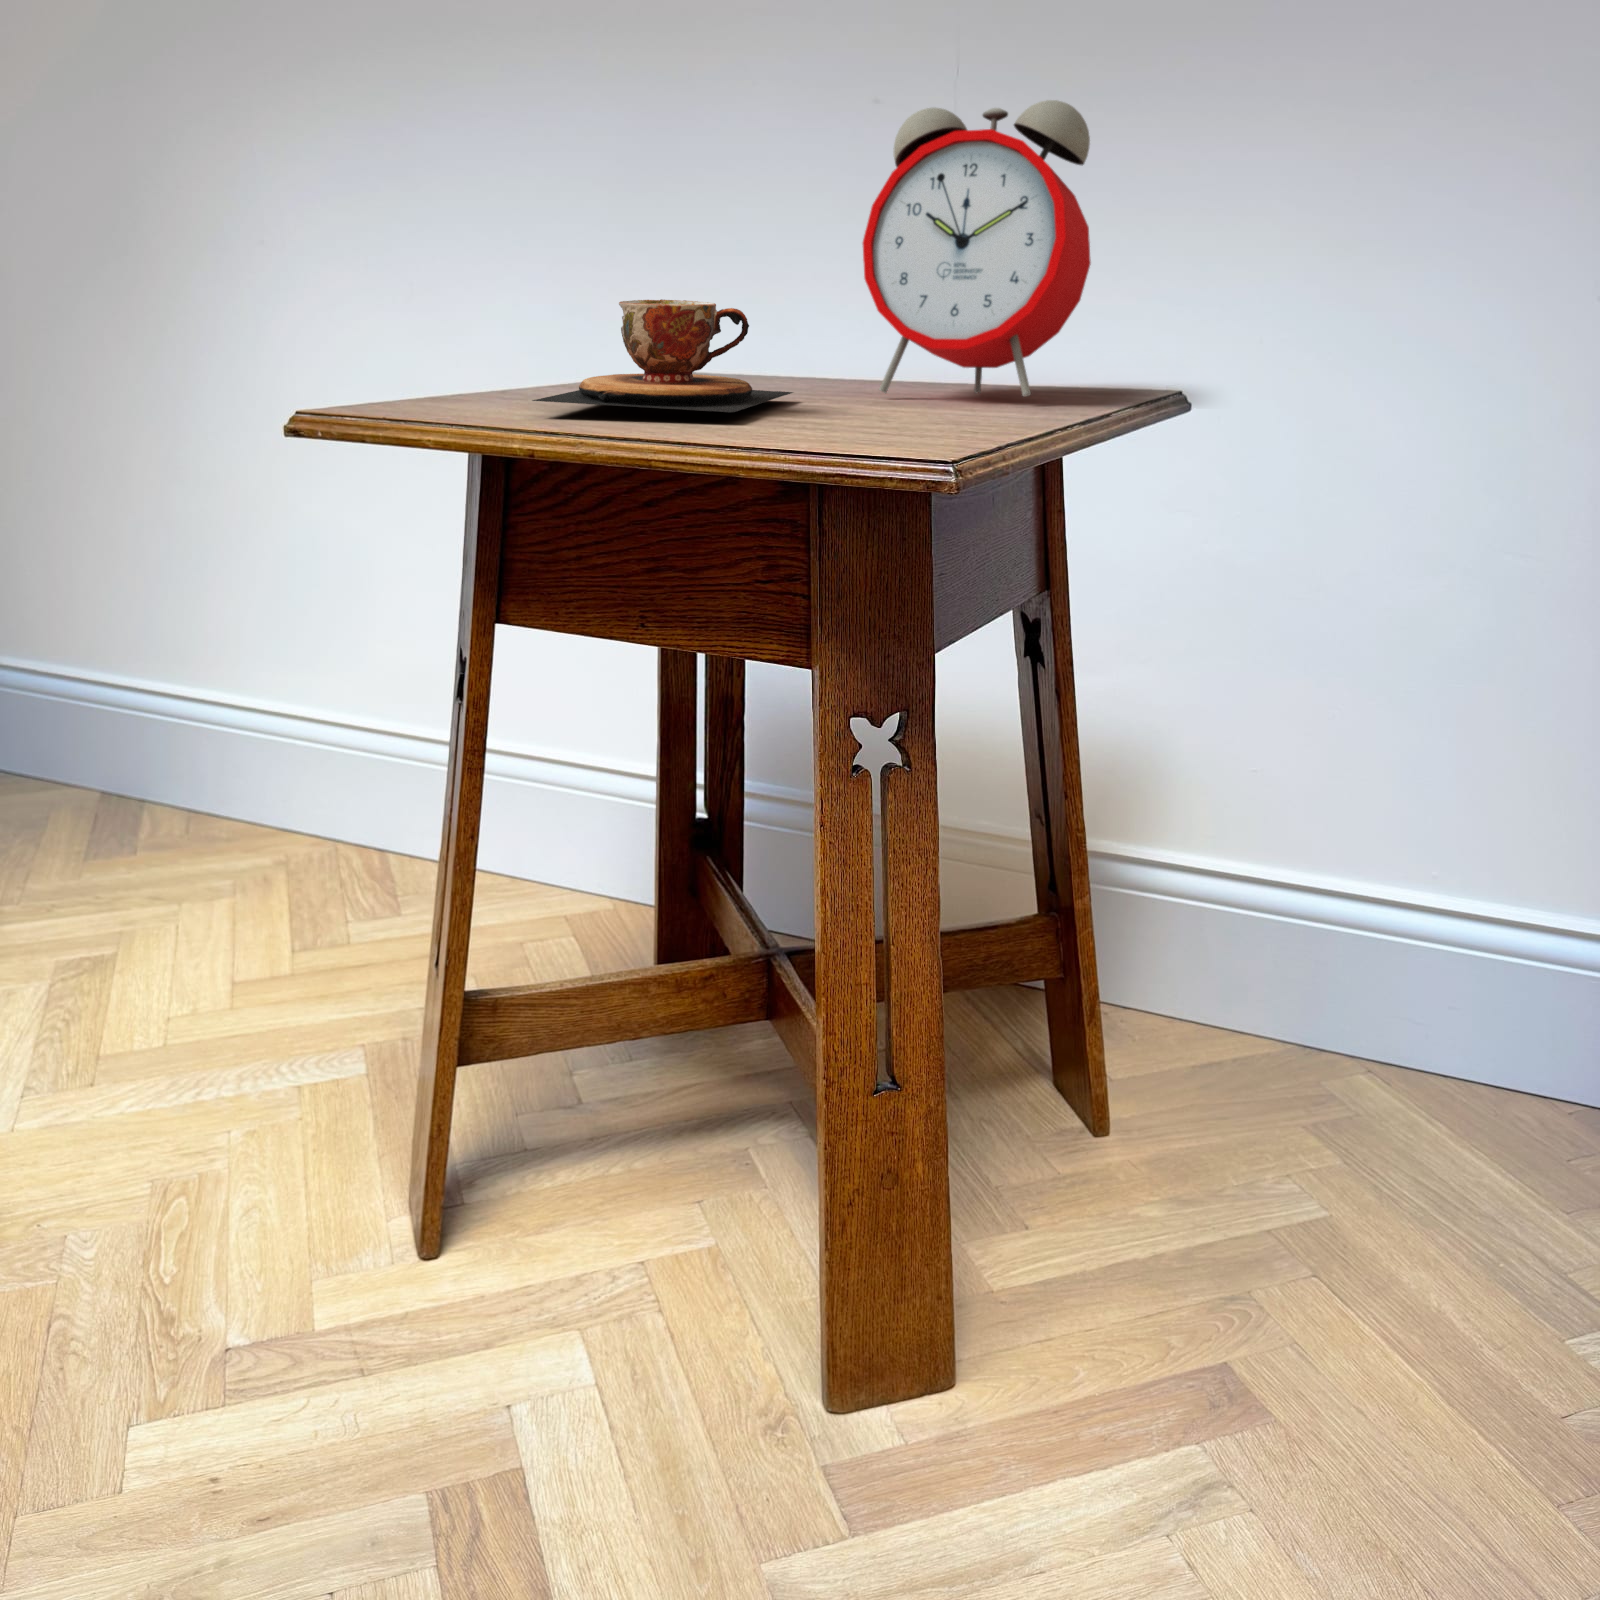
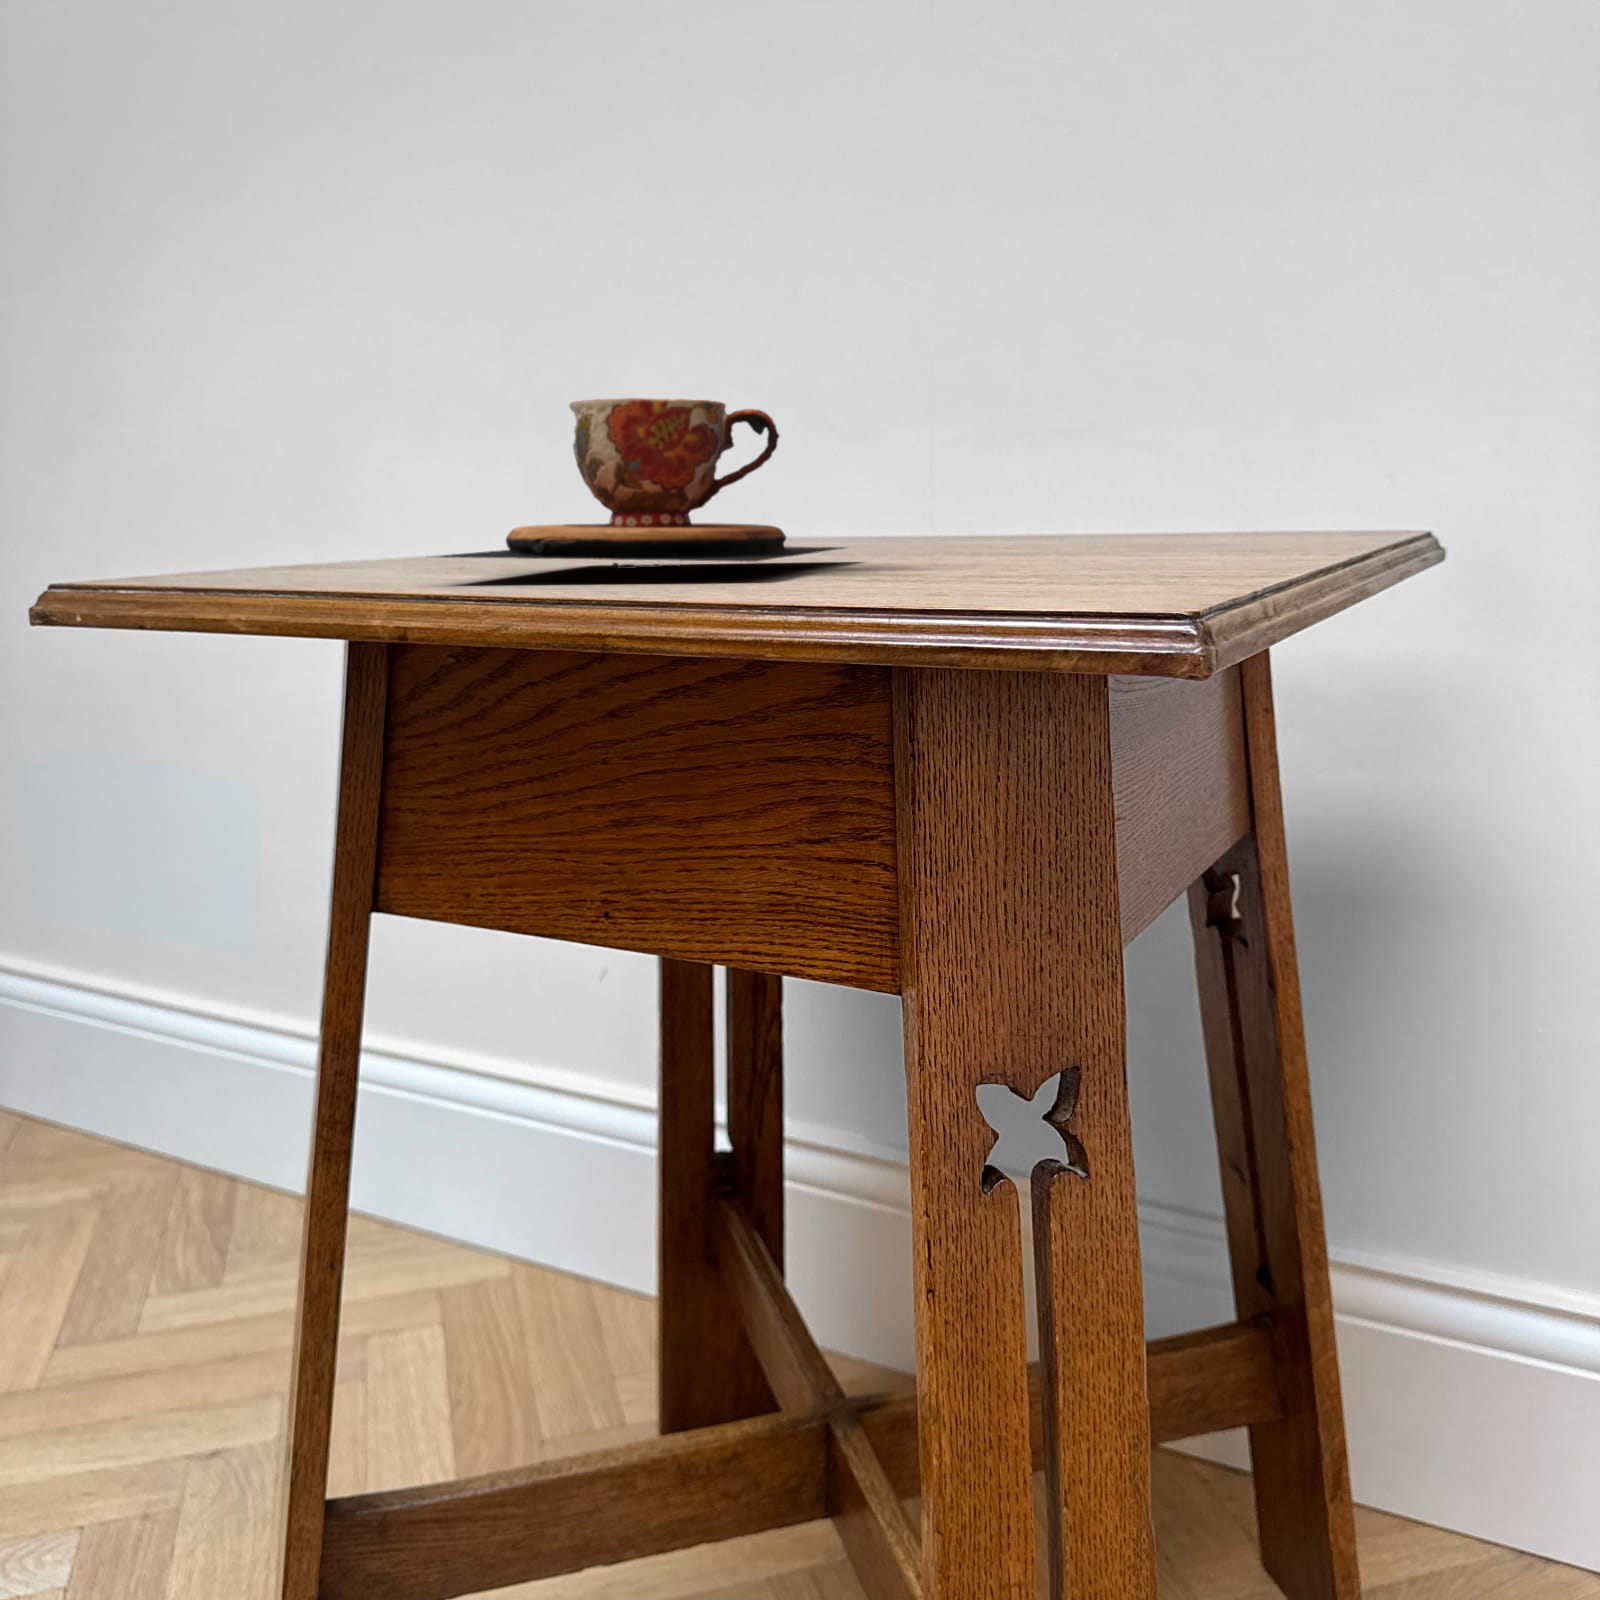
alarm clock: present [863,100,1091,397] -> none [951,101,1307,548]

